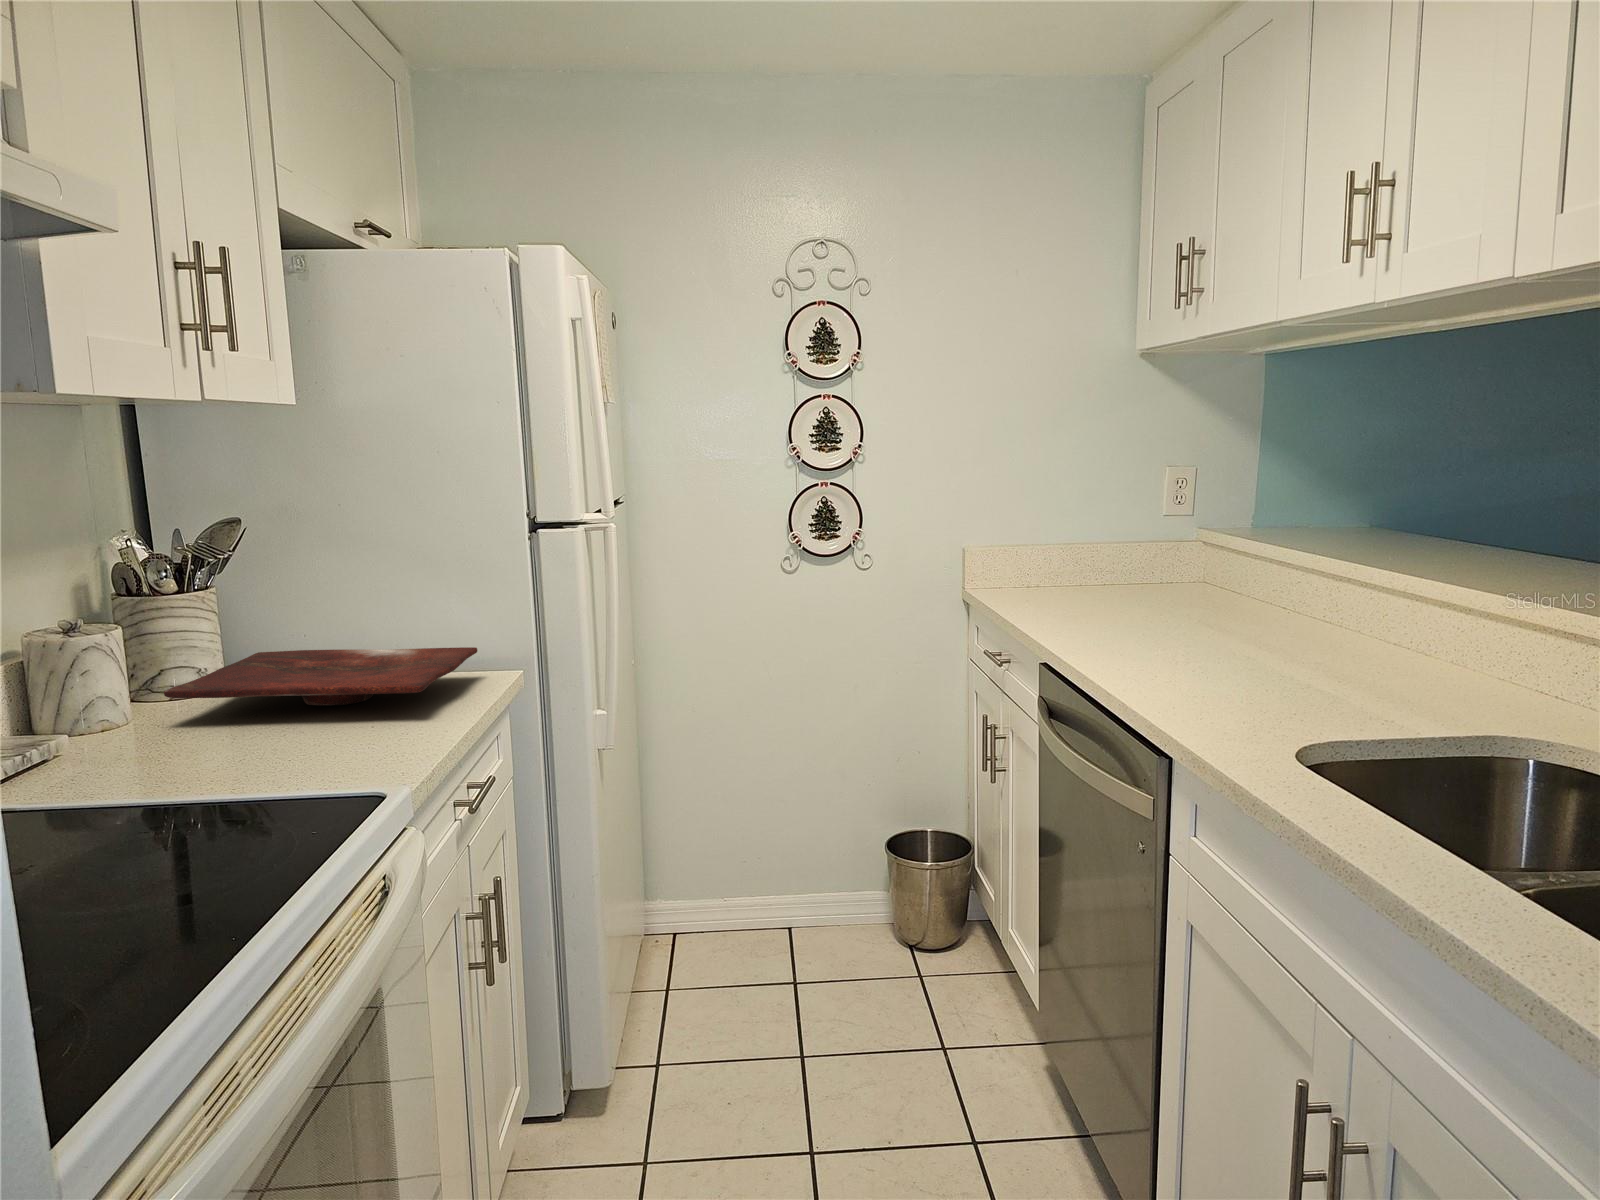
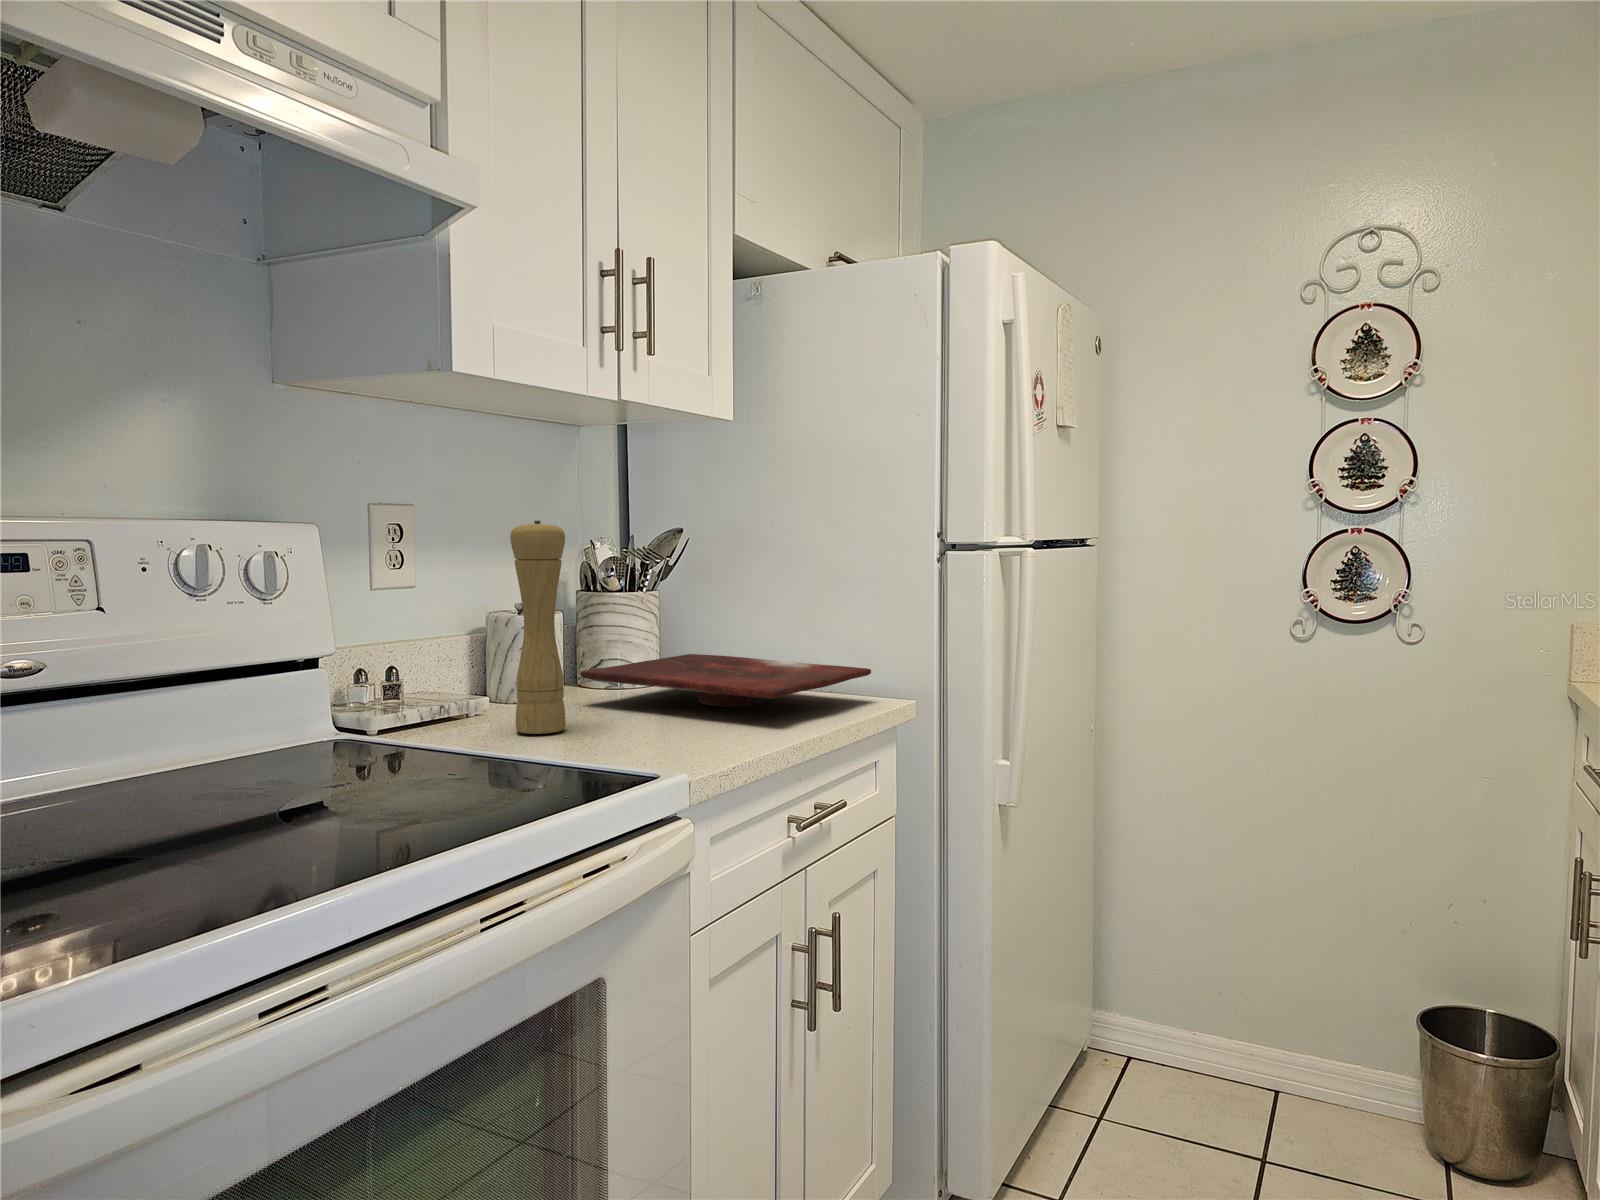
pepper mill: none [111,541,199,770] -> present [510,521,566,734]

